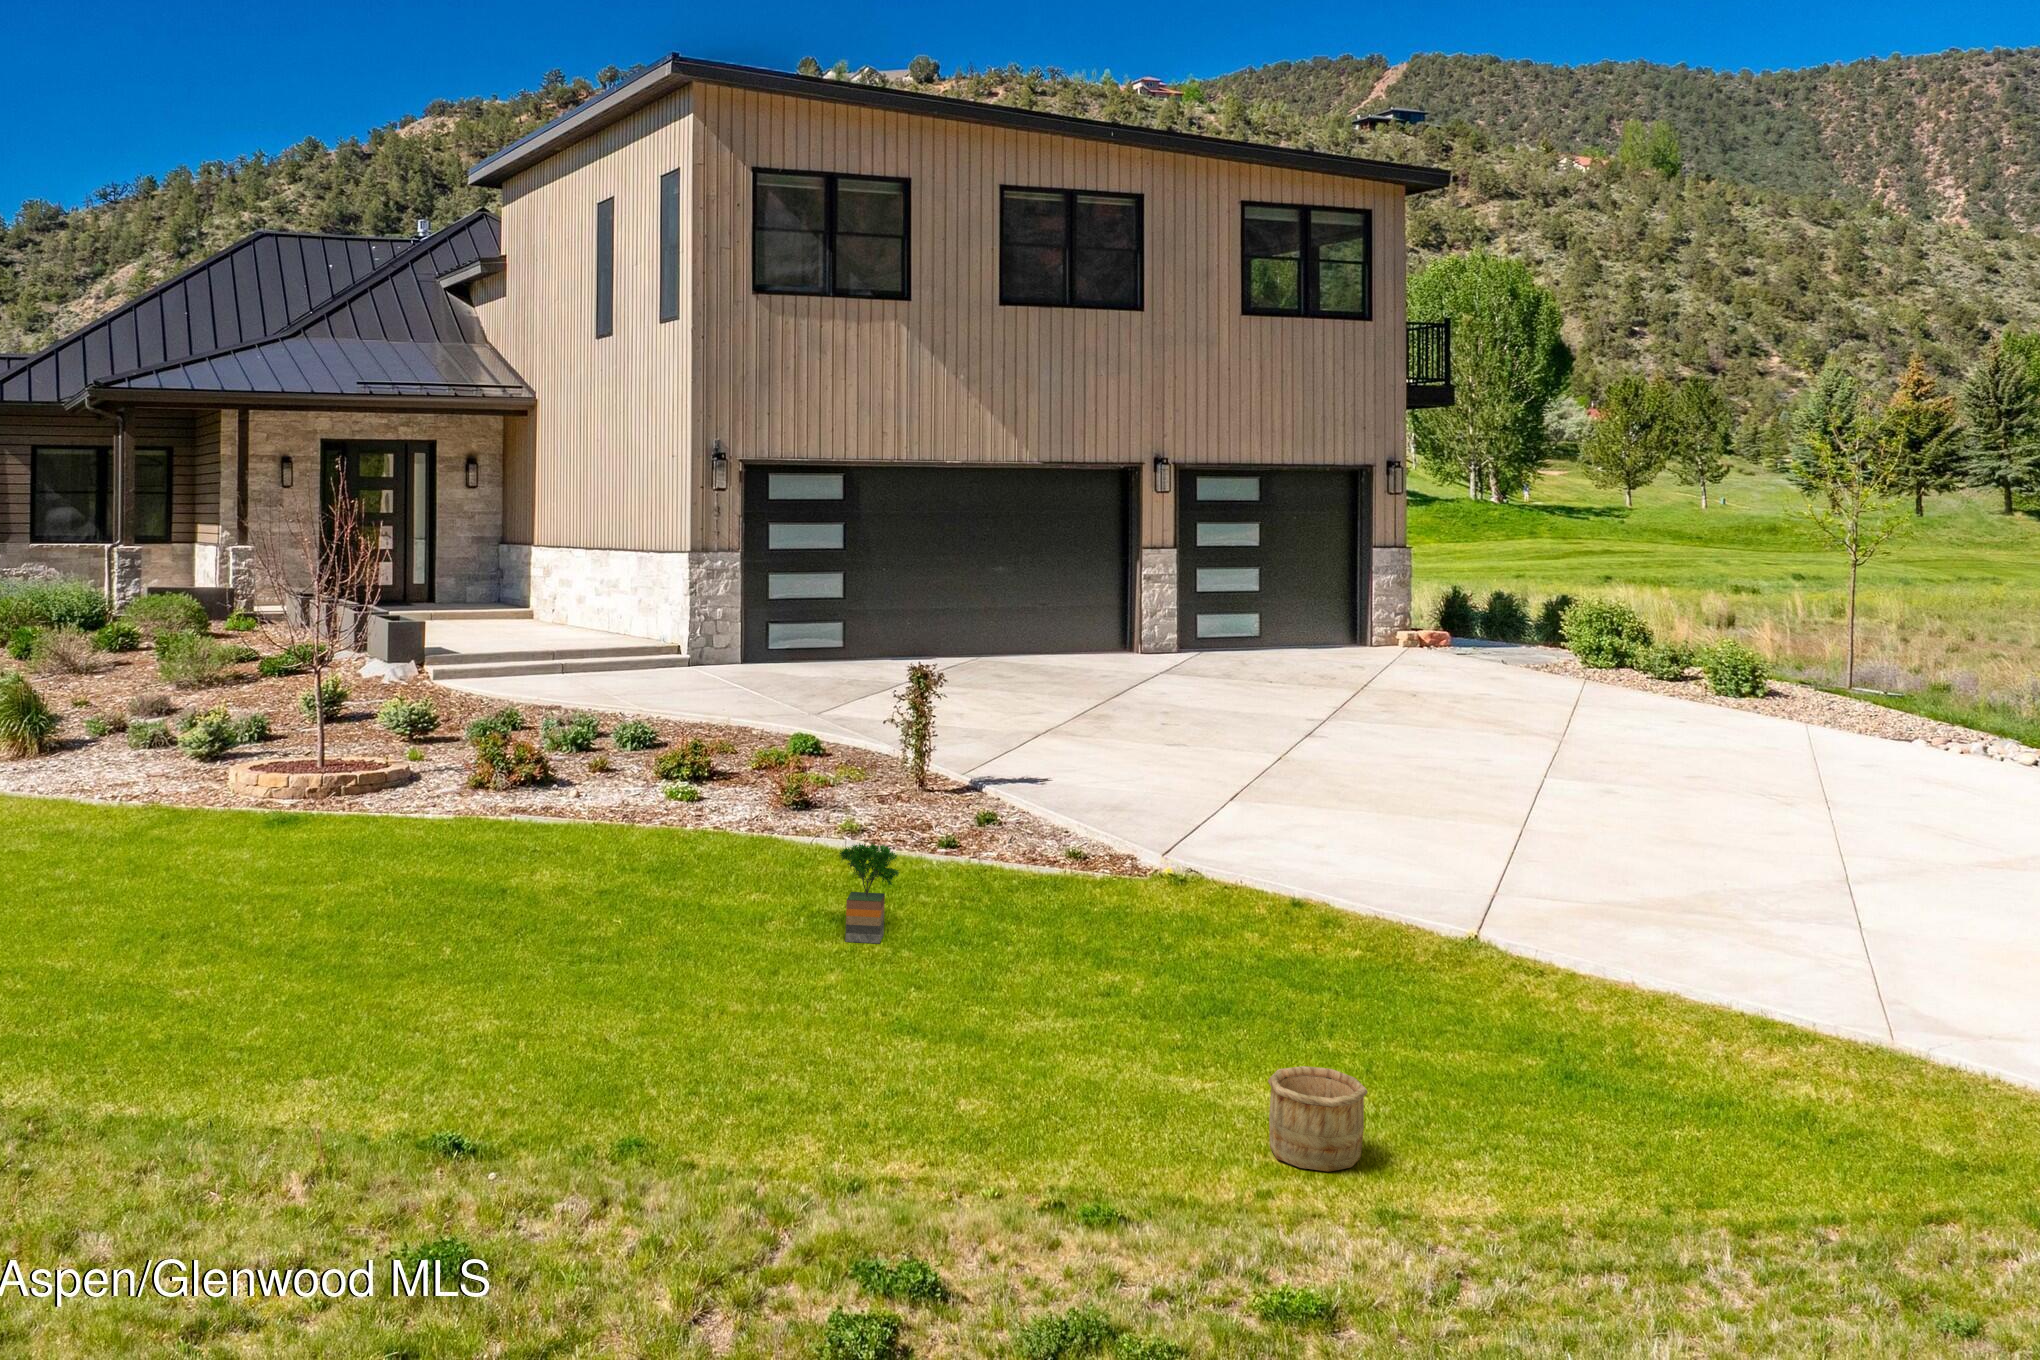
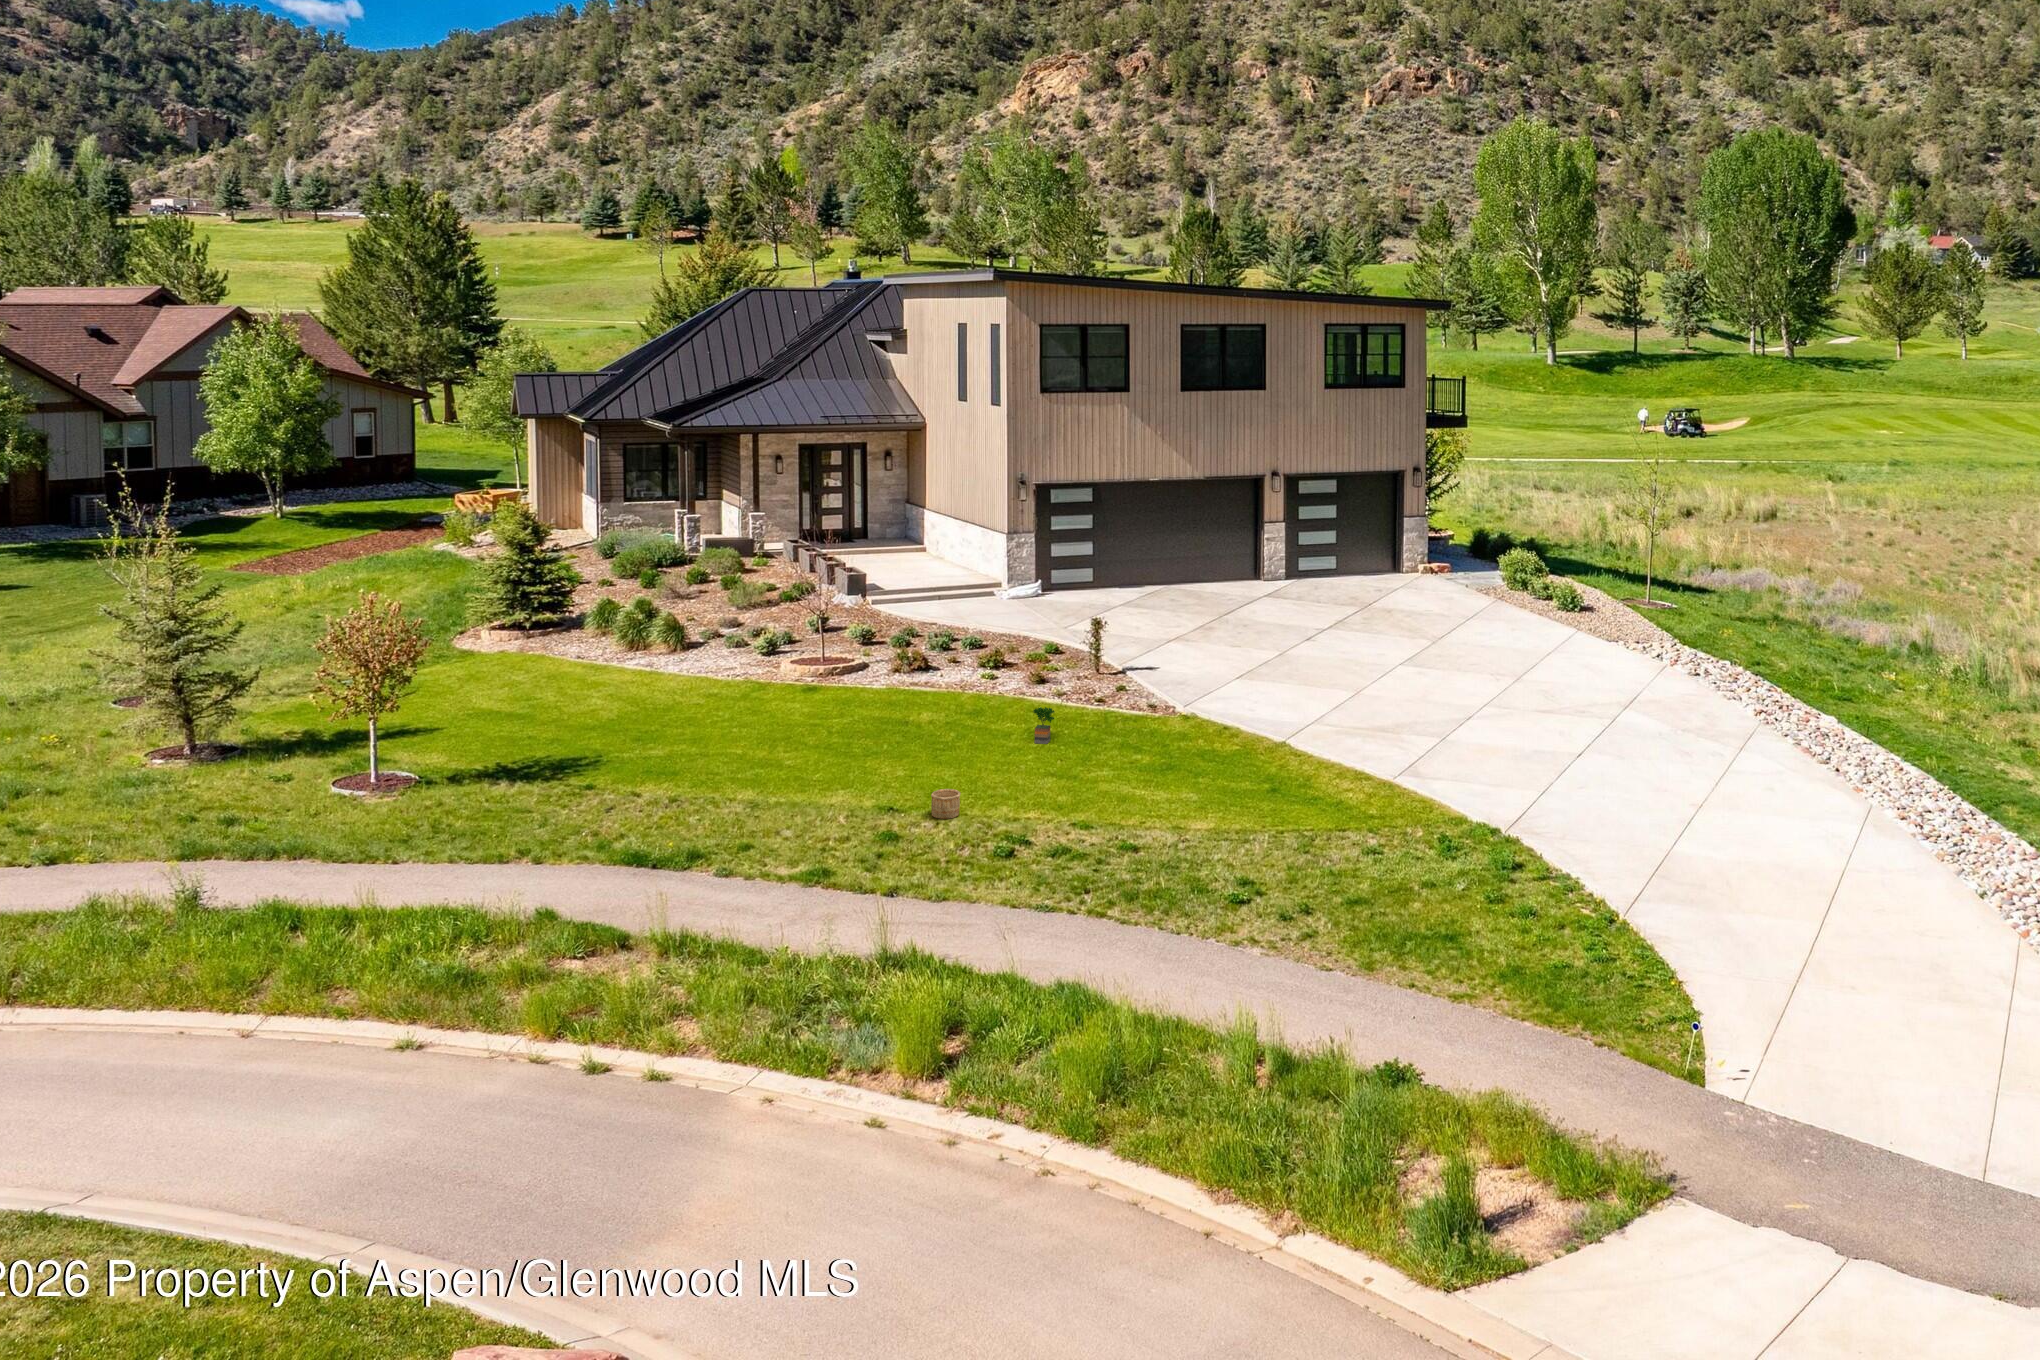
wooden bucket: present [1268,1066,1367,1172] -> present [931,789,961,819]

